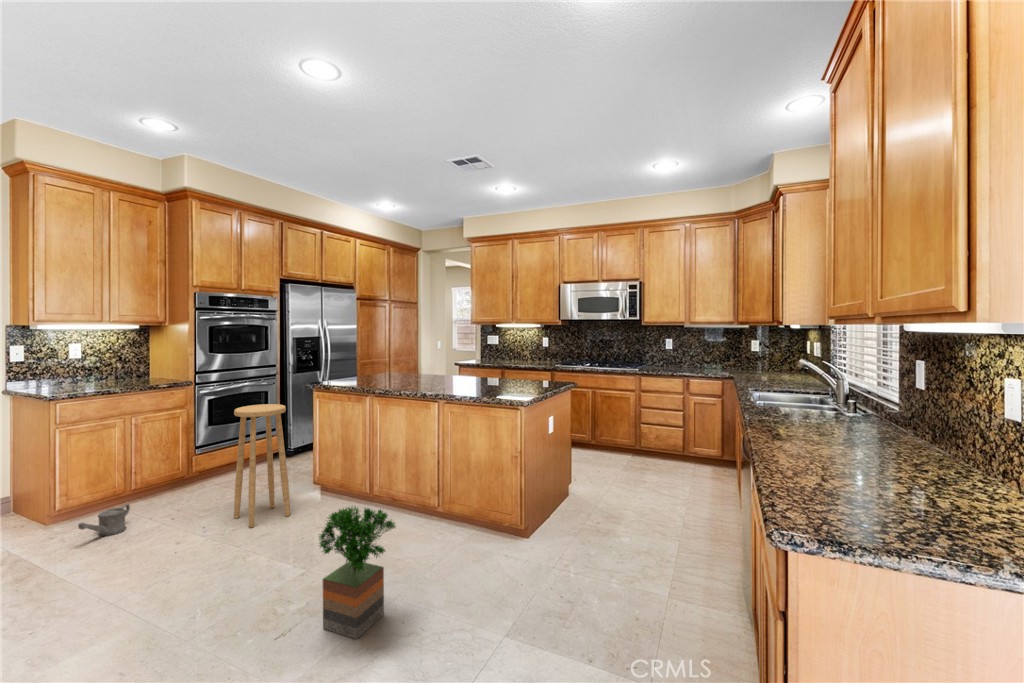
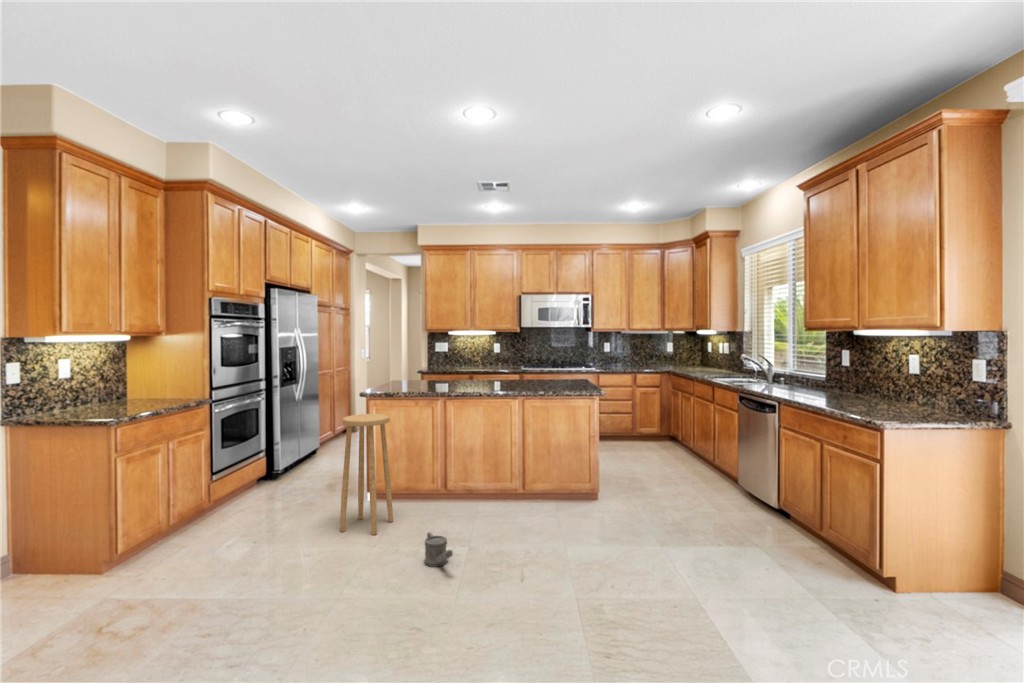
watering can: present [78,504,130,536] -> present [425,532,453,567]
potted tree: present [319,507,395,639] -> none [554,476,617,572]

